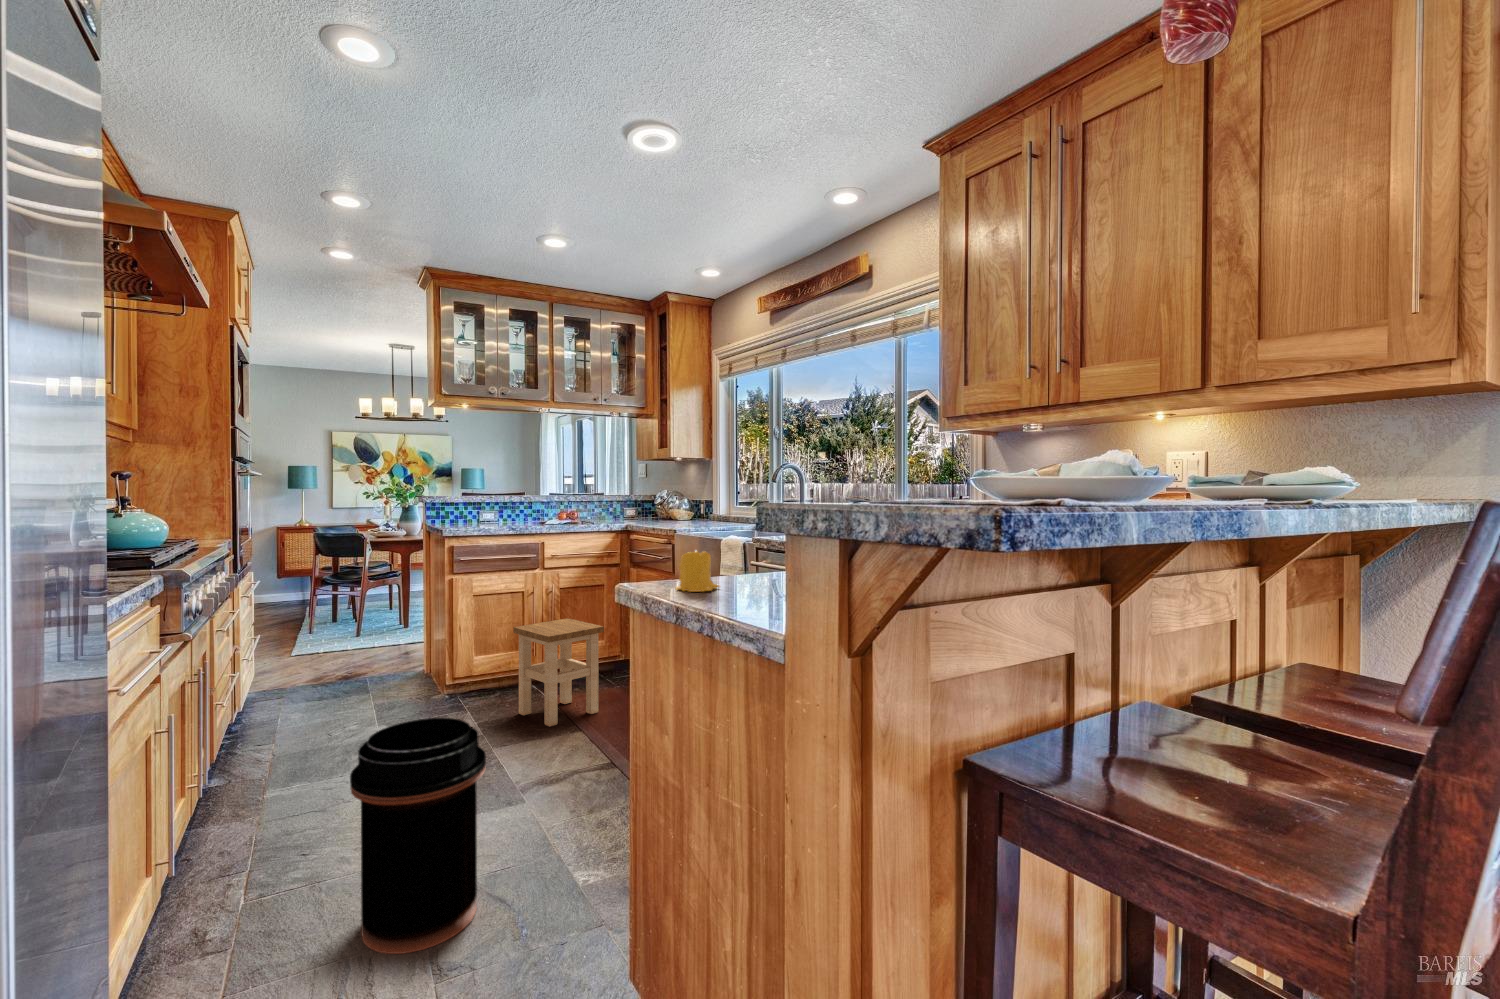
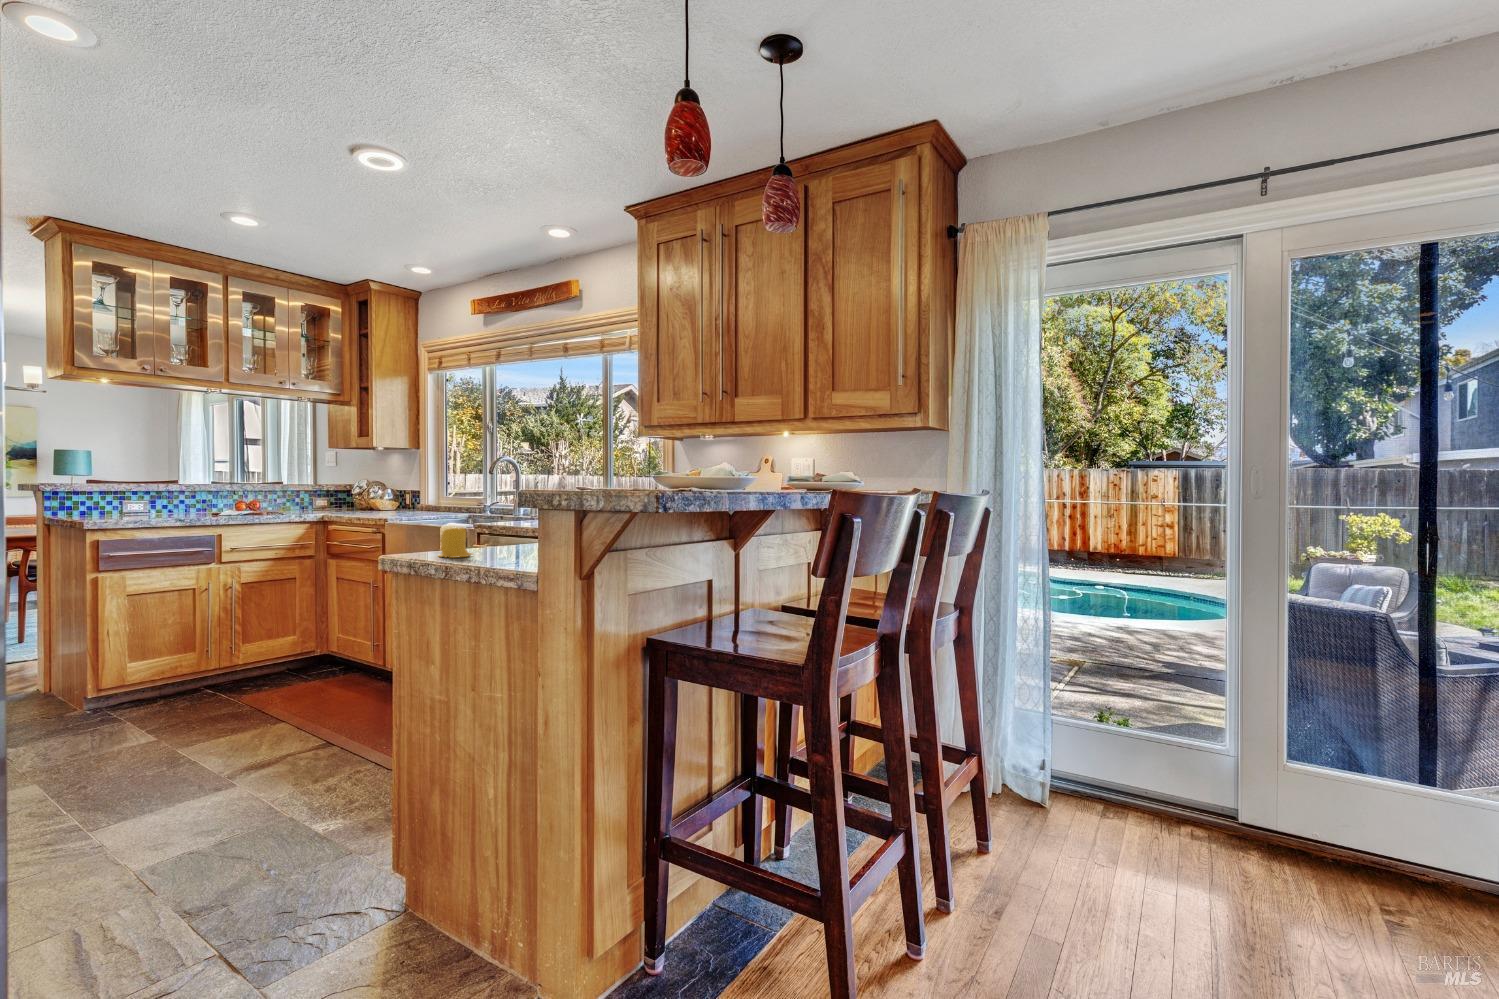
stool: present [513,618,604,726] -> none [190,614,304,724]
trash can: present [350,718,486,954] -> none [72,696,225,915]

